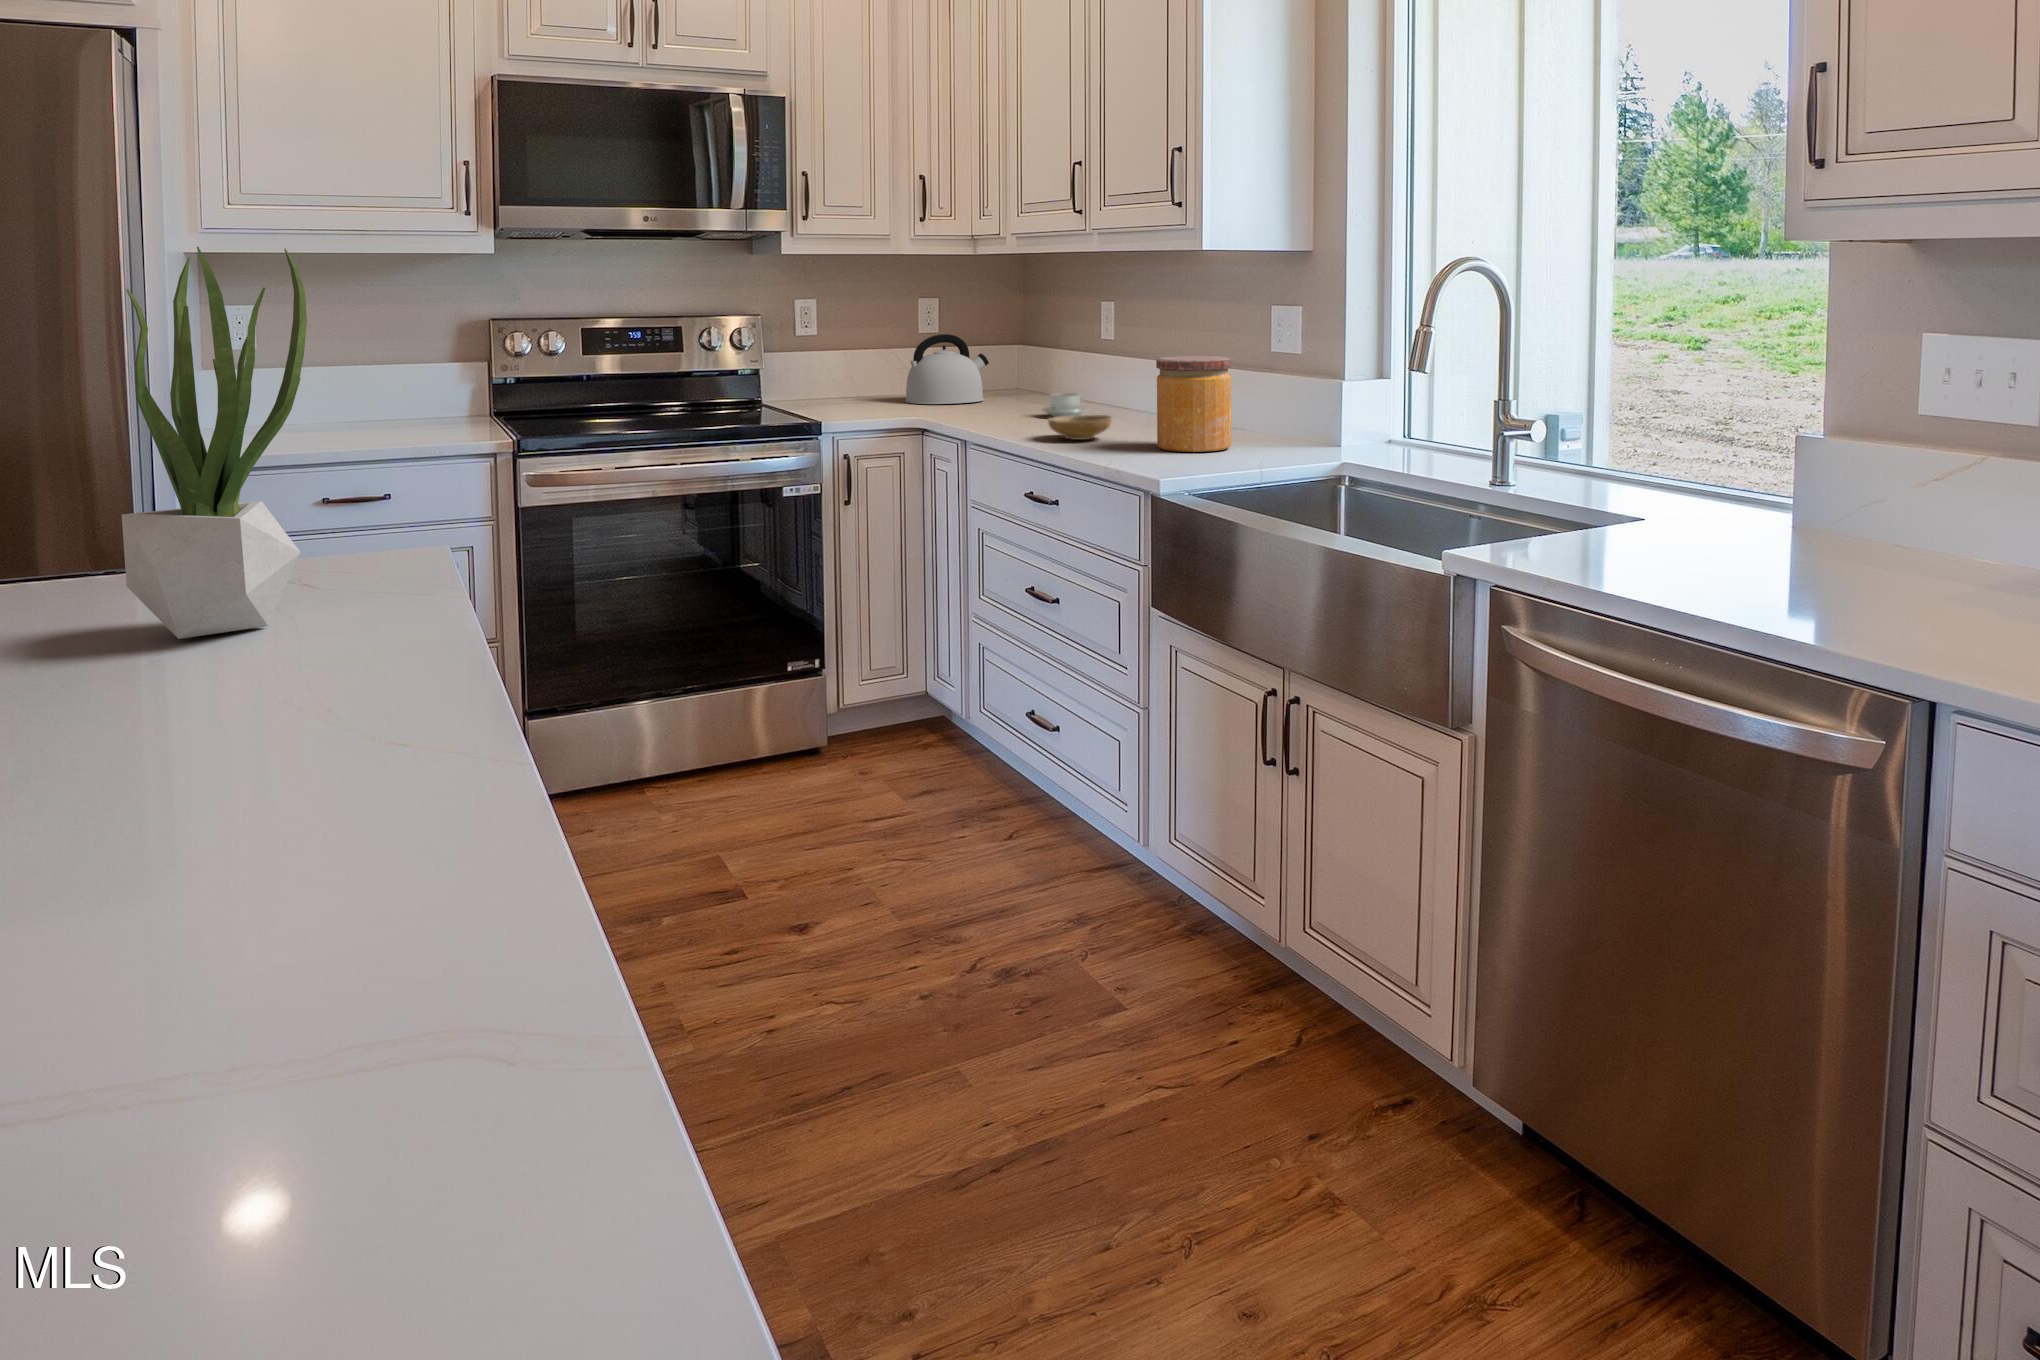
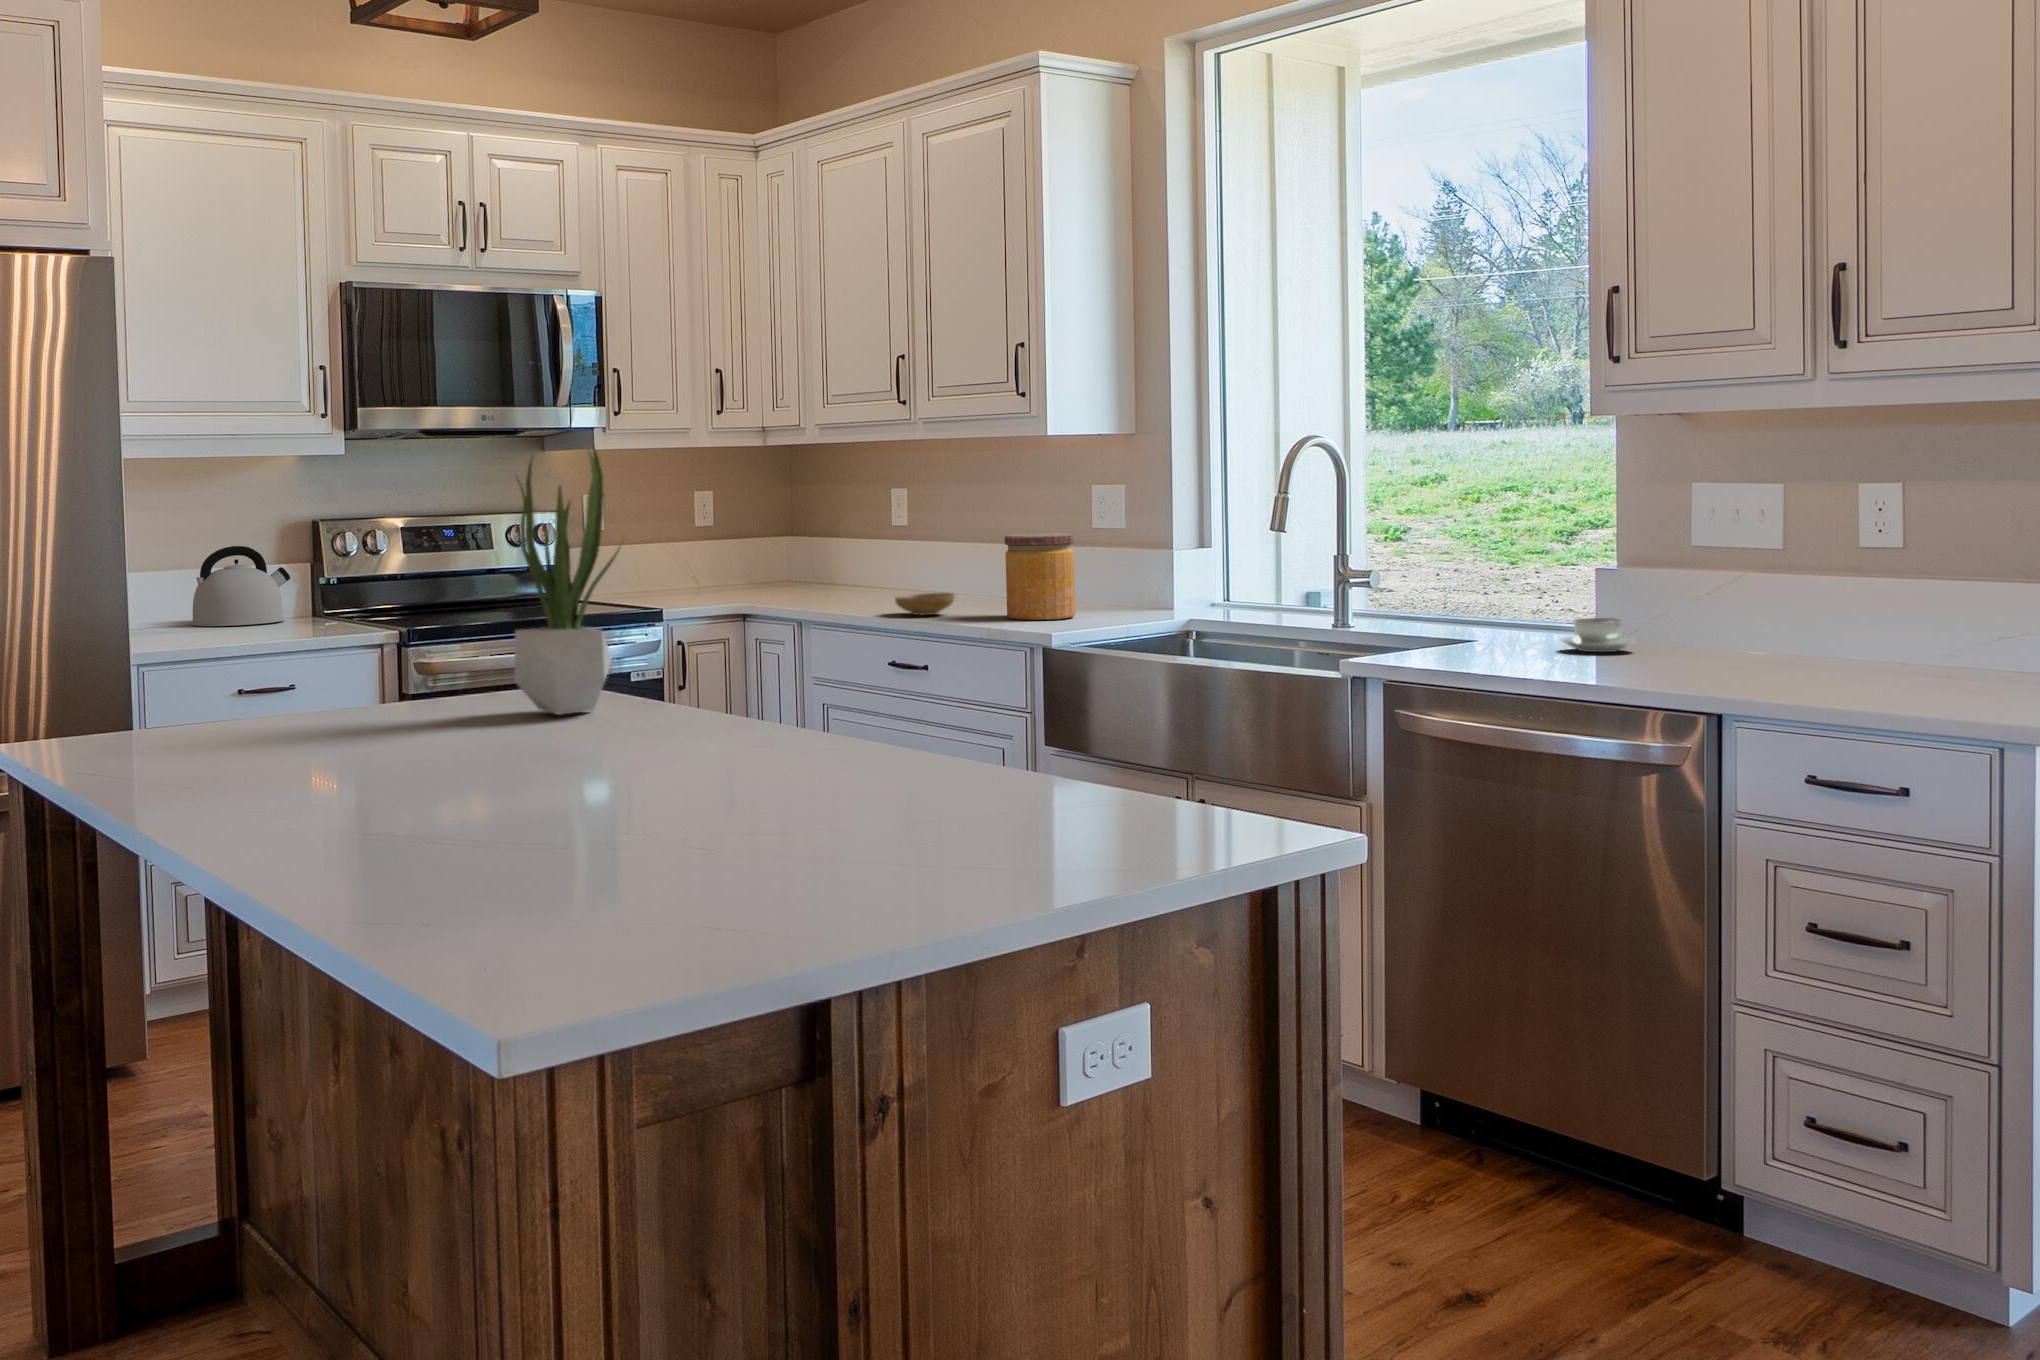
kettle: present [905,334,989,404] -> present [192,546,290,626]
coffee cup: present [1042,393,1088,417] -> present [1562,618,1635,652]

